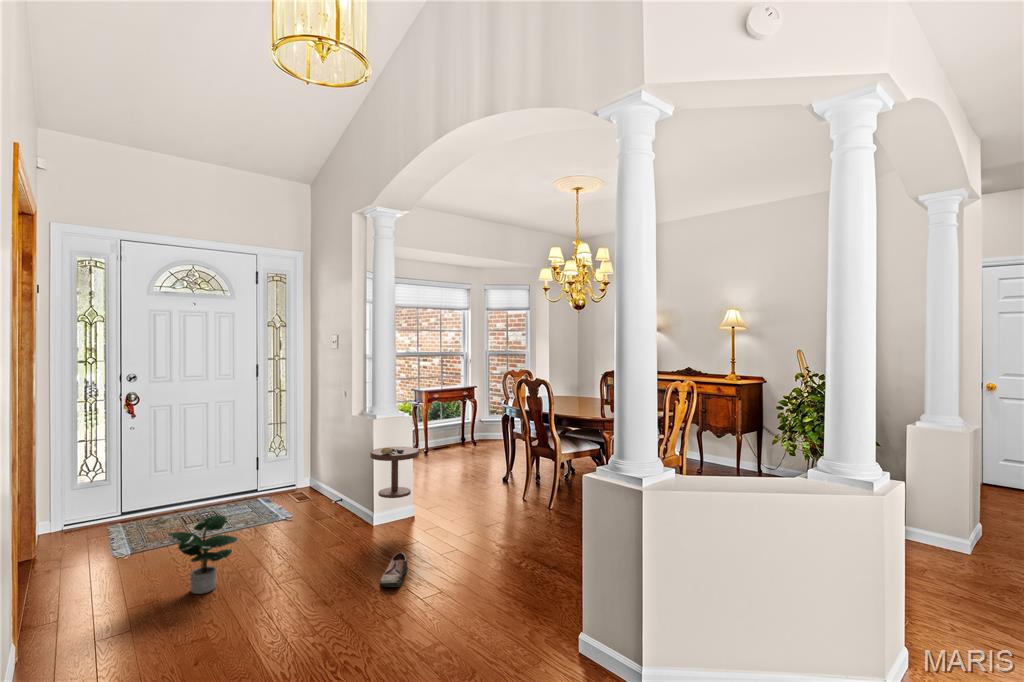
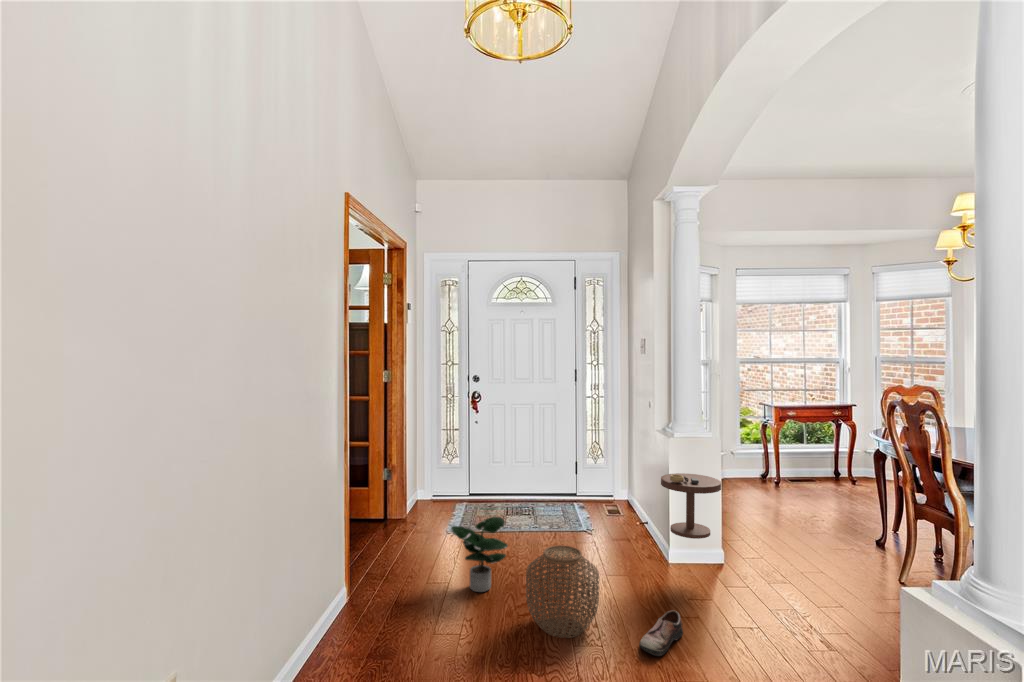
woven basket: none [273,521,343,602] -> present [526,545,599,638]

